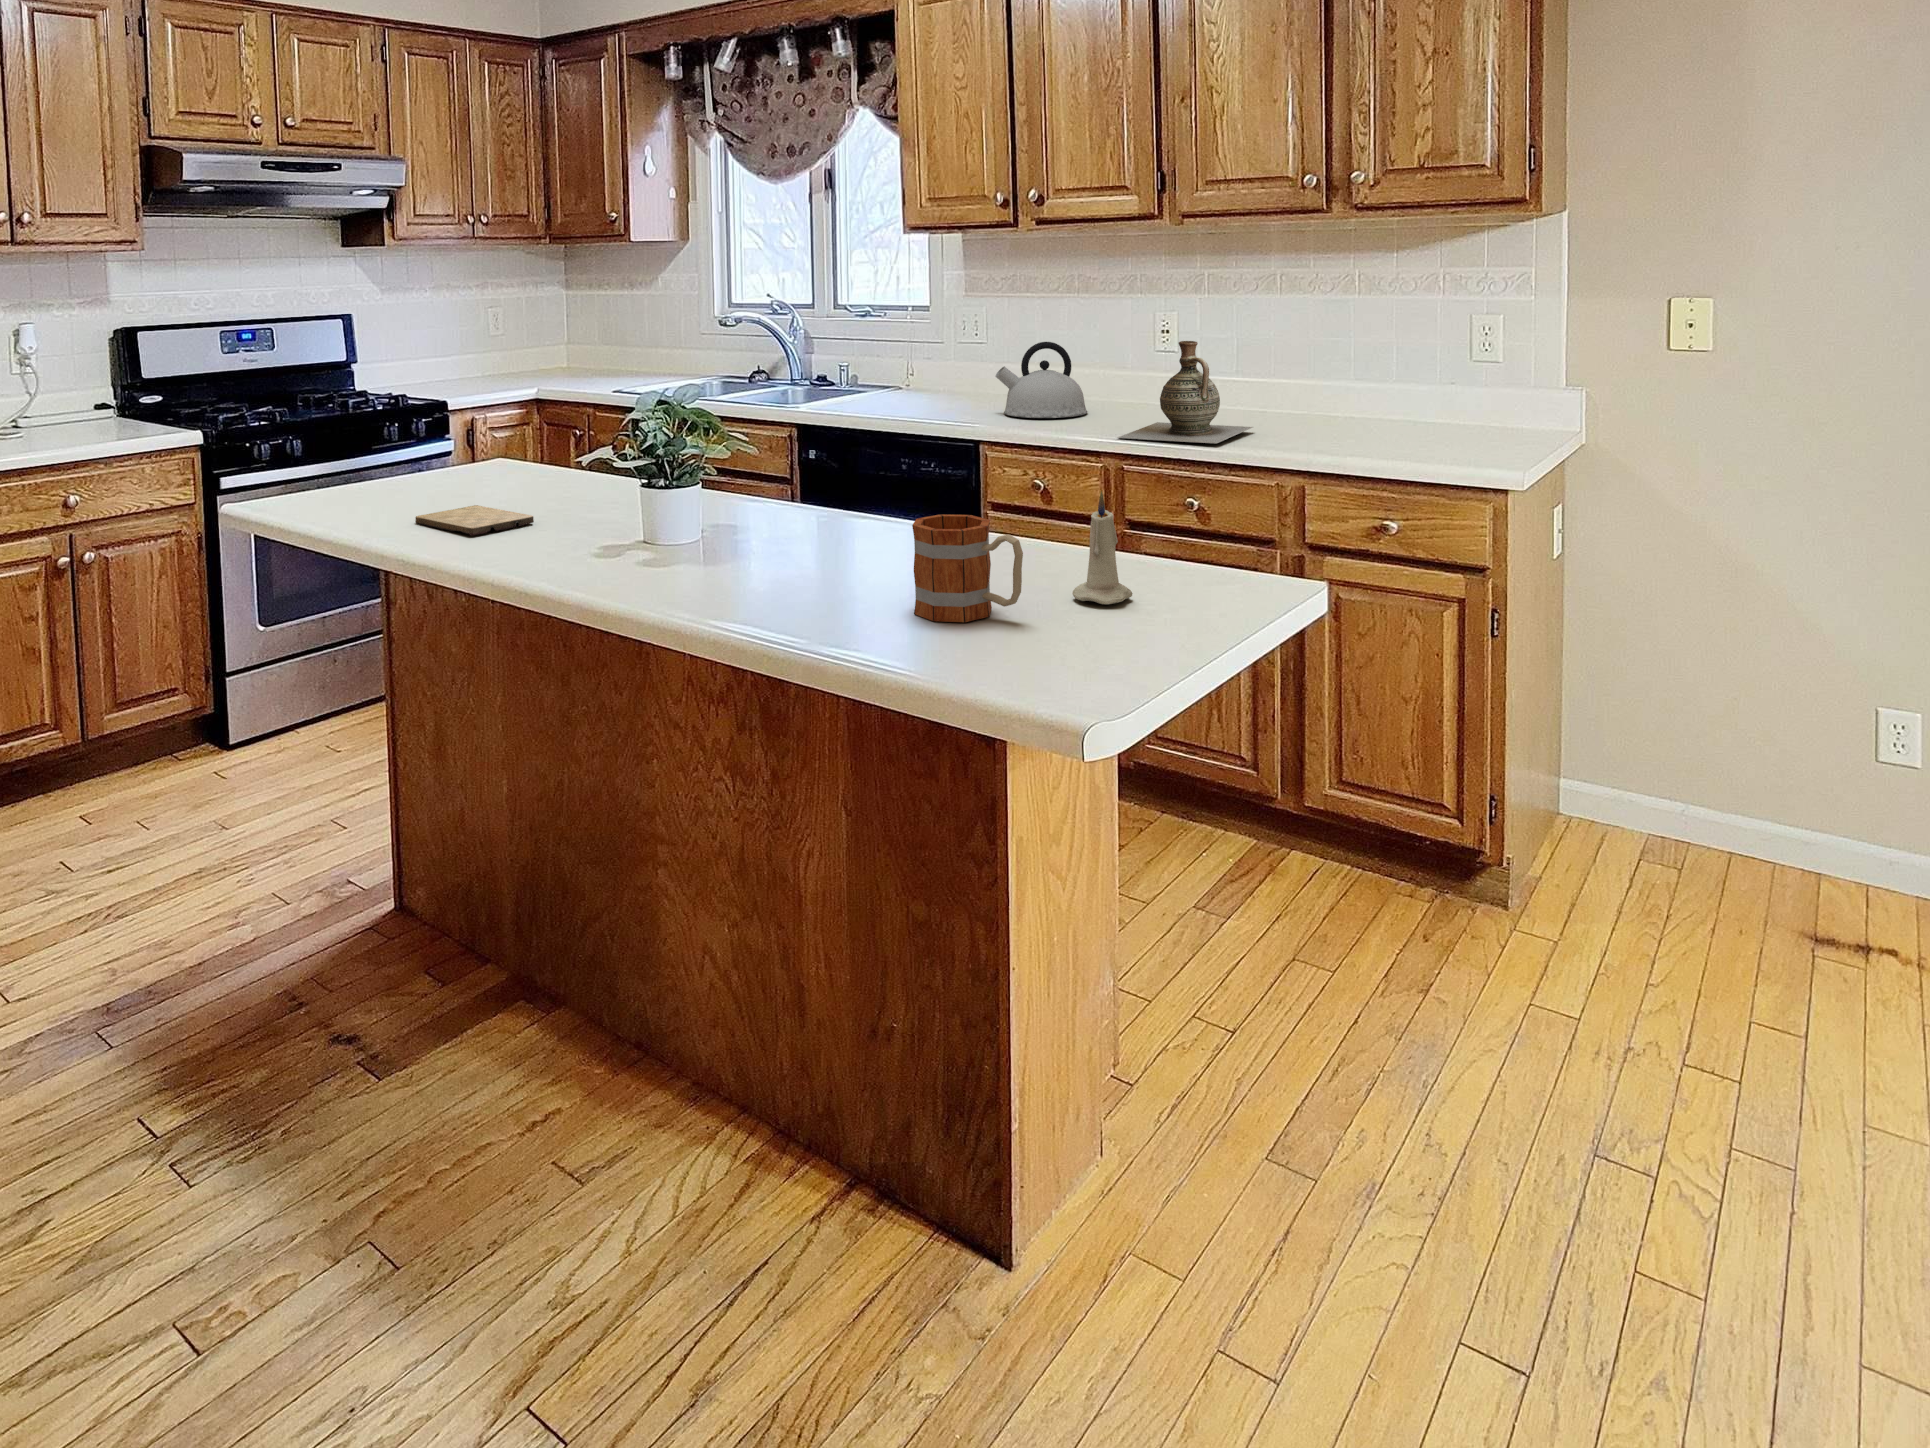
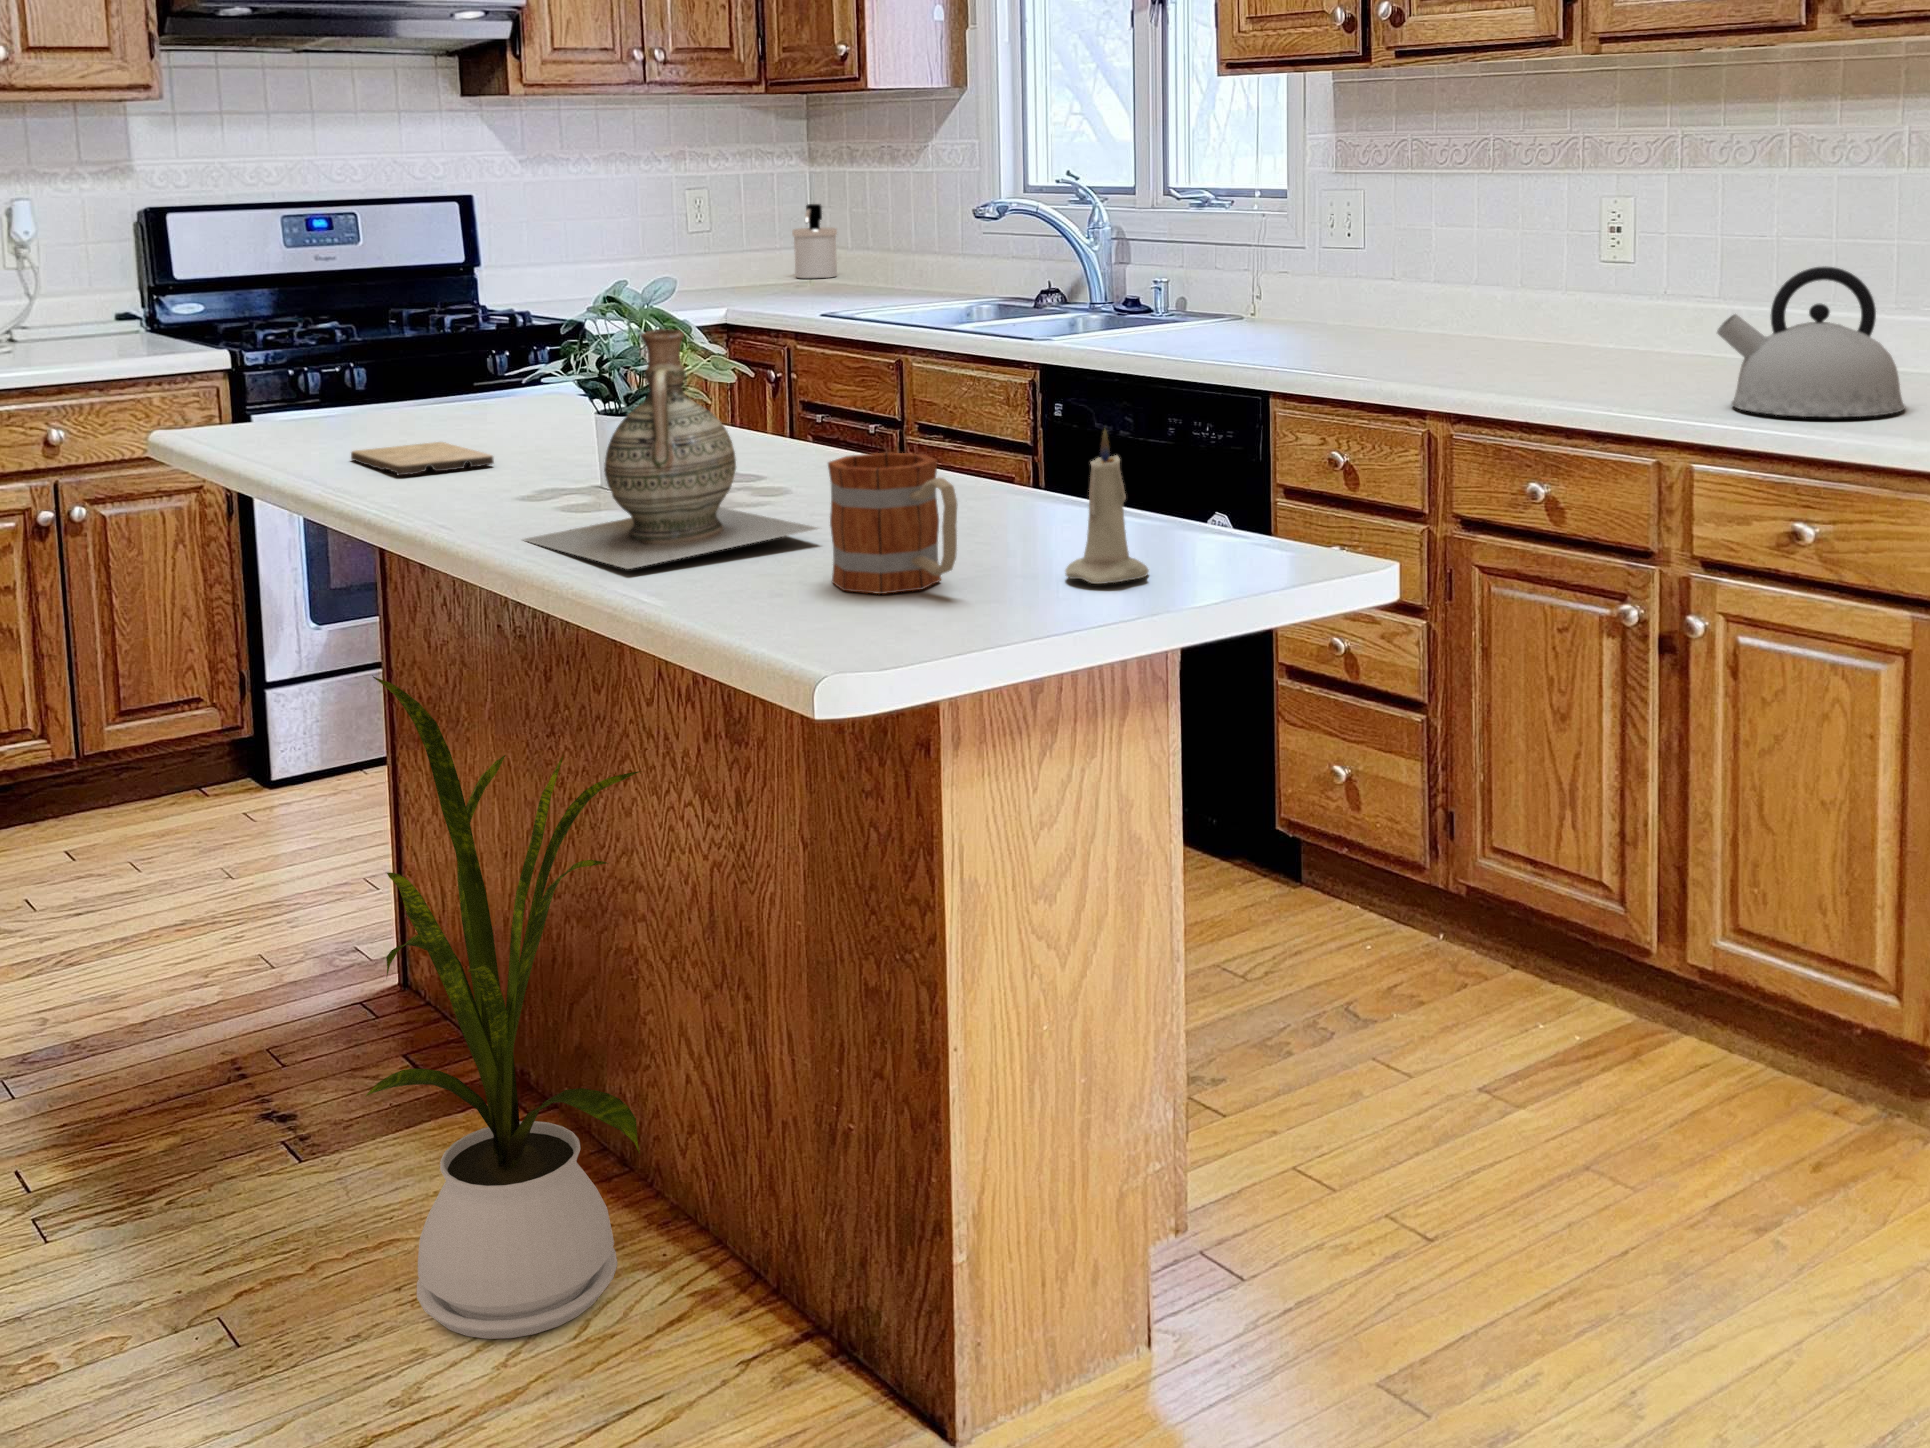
soap dispenser: none [566,317,597,367] -> present [792,204,837,278]
ceramic jug: present [1118,341,1252,443] -> present [523,329,817,569]
kettle: present [995,342,1087,418] -> present [1717,266,1905,417]
house plant: none [472,693,730,1225] -> present [366,676,641,1339]

